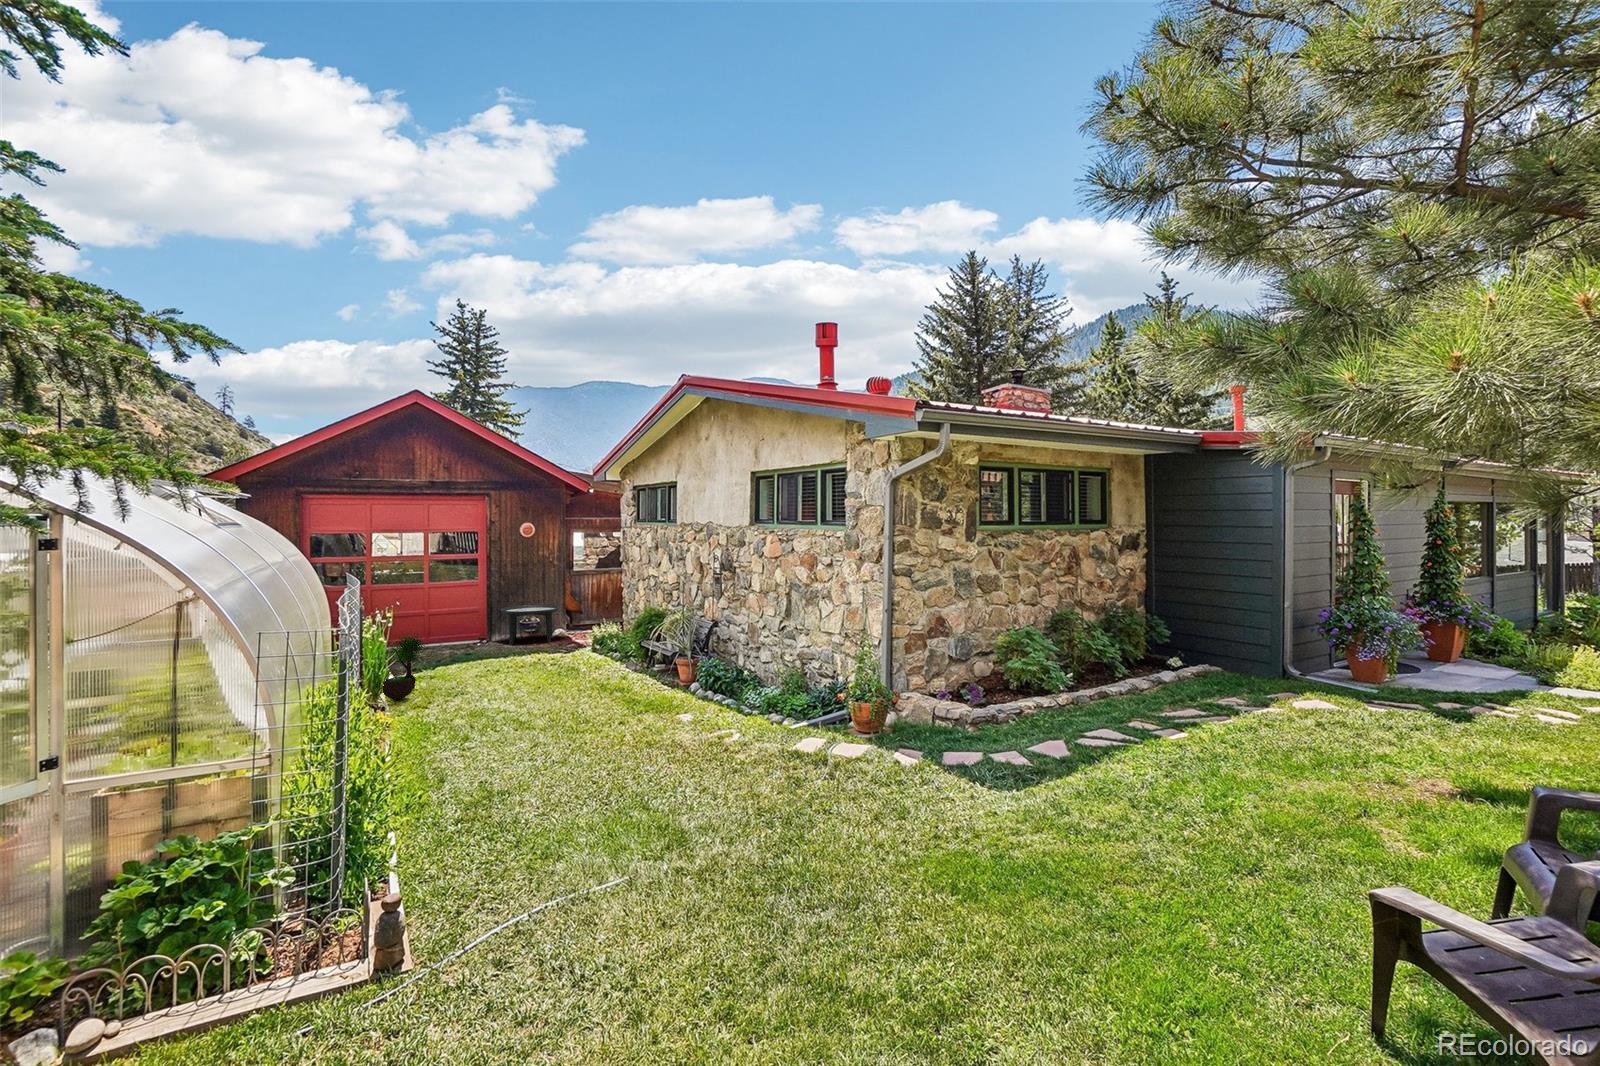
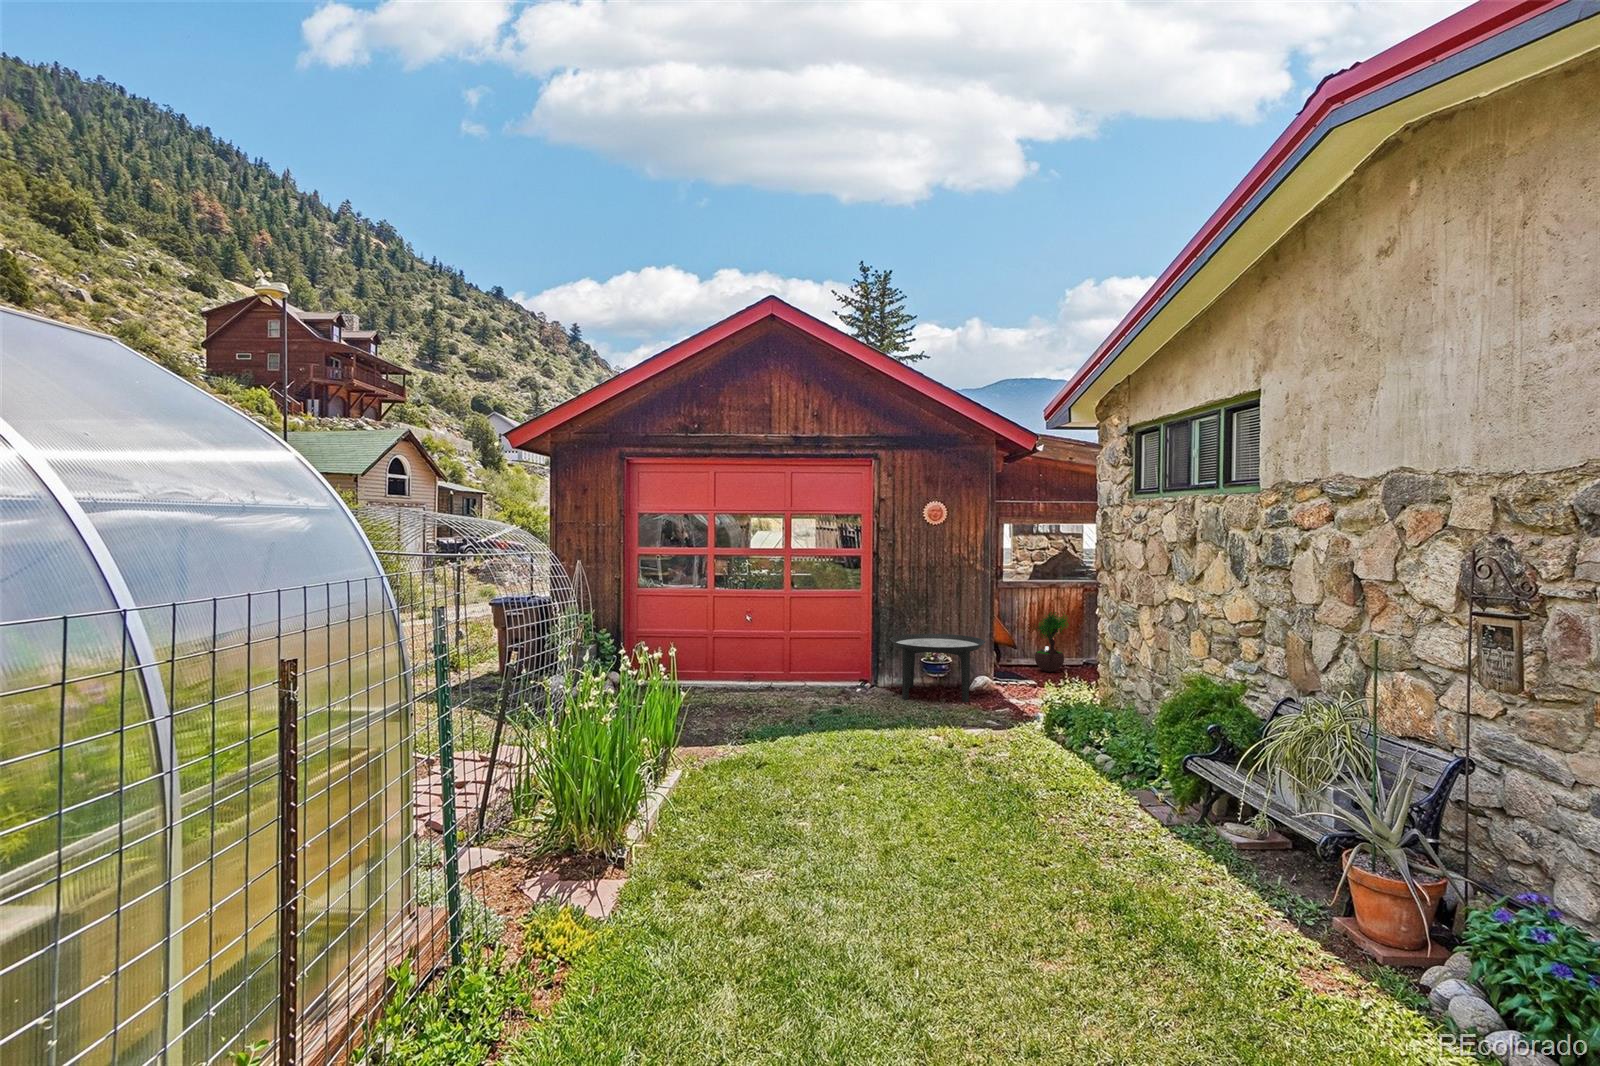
potted tree: present [383,634,425,700] -> present [1034,612,1068,672]

